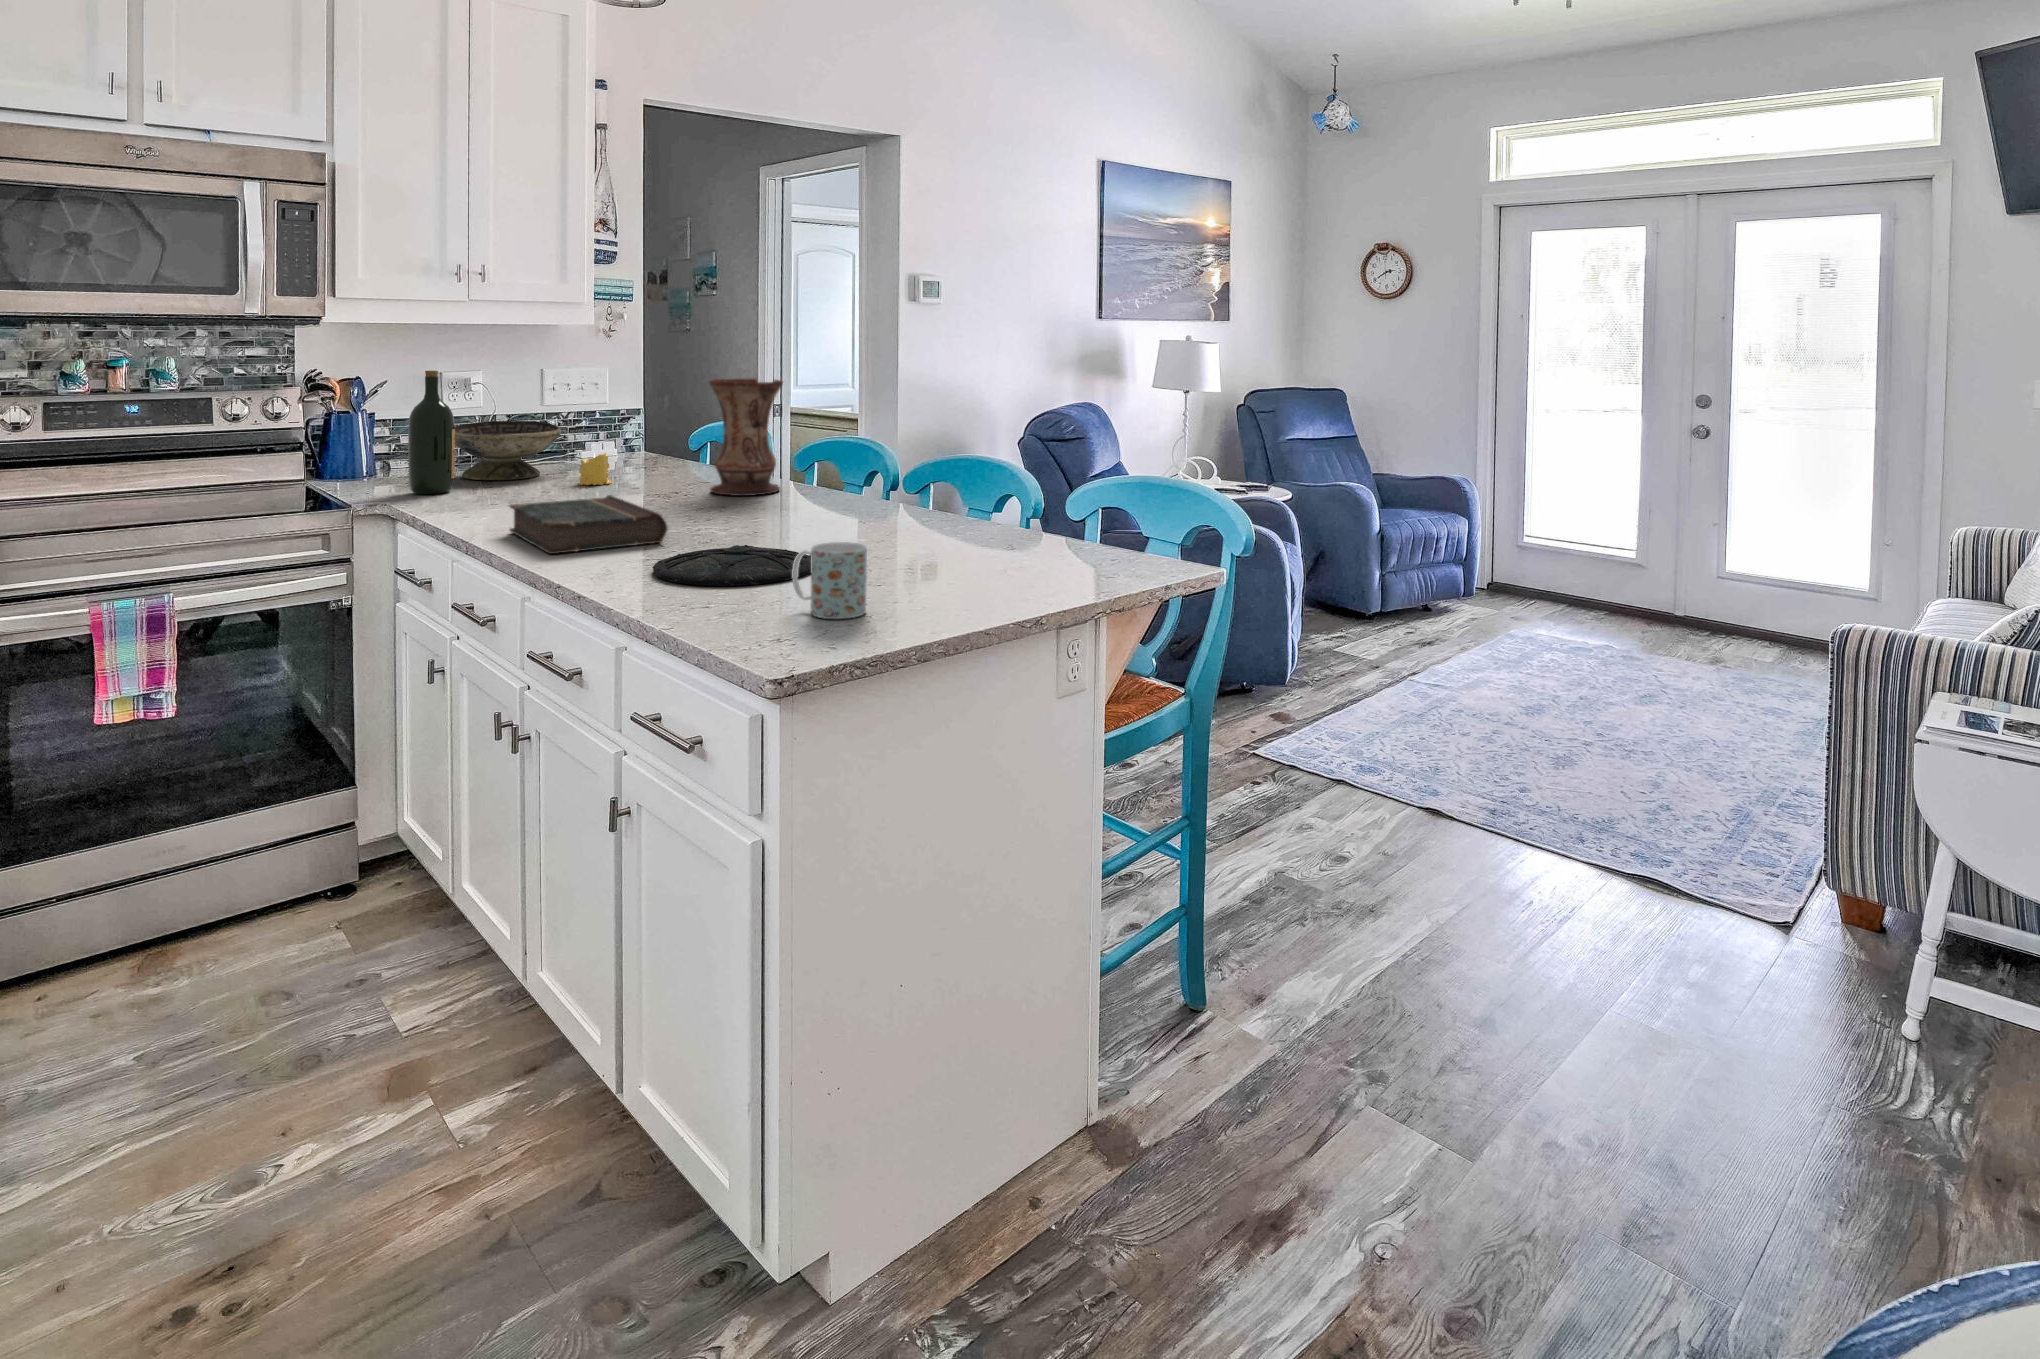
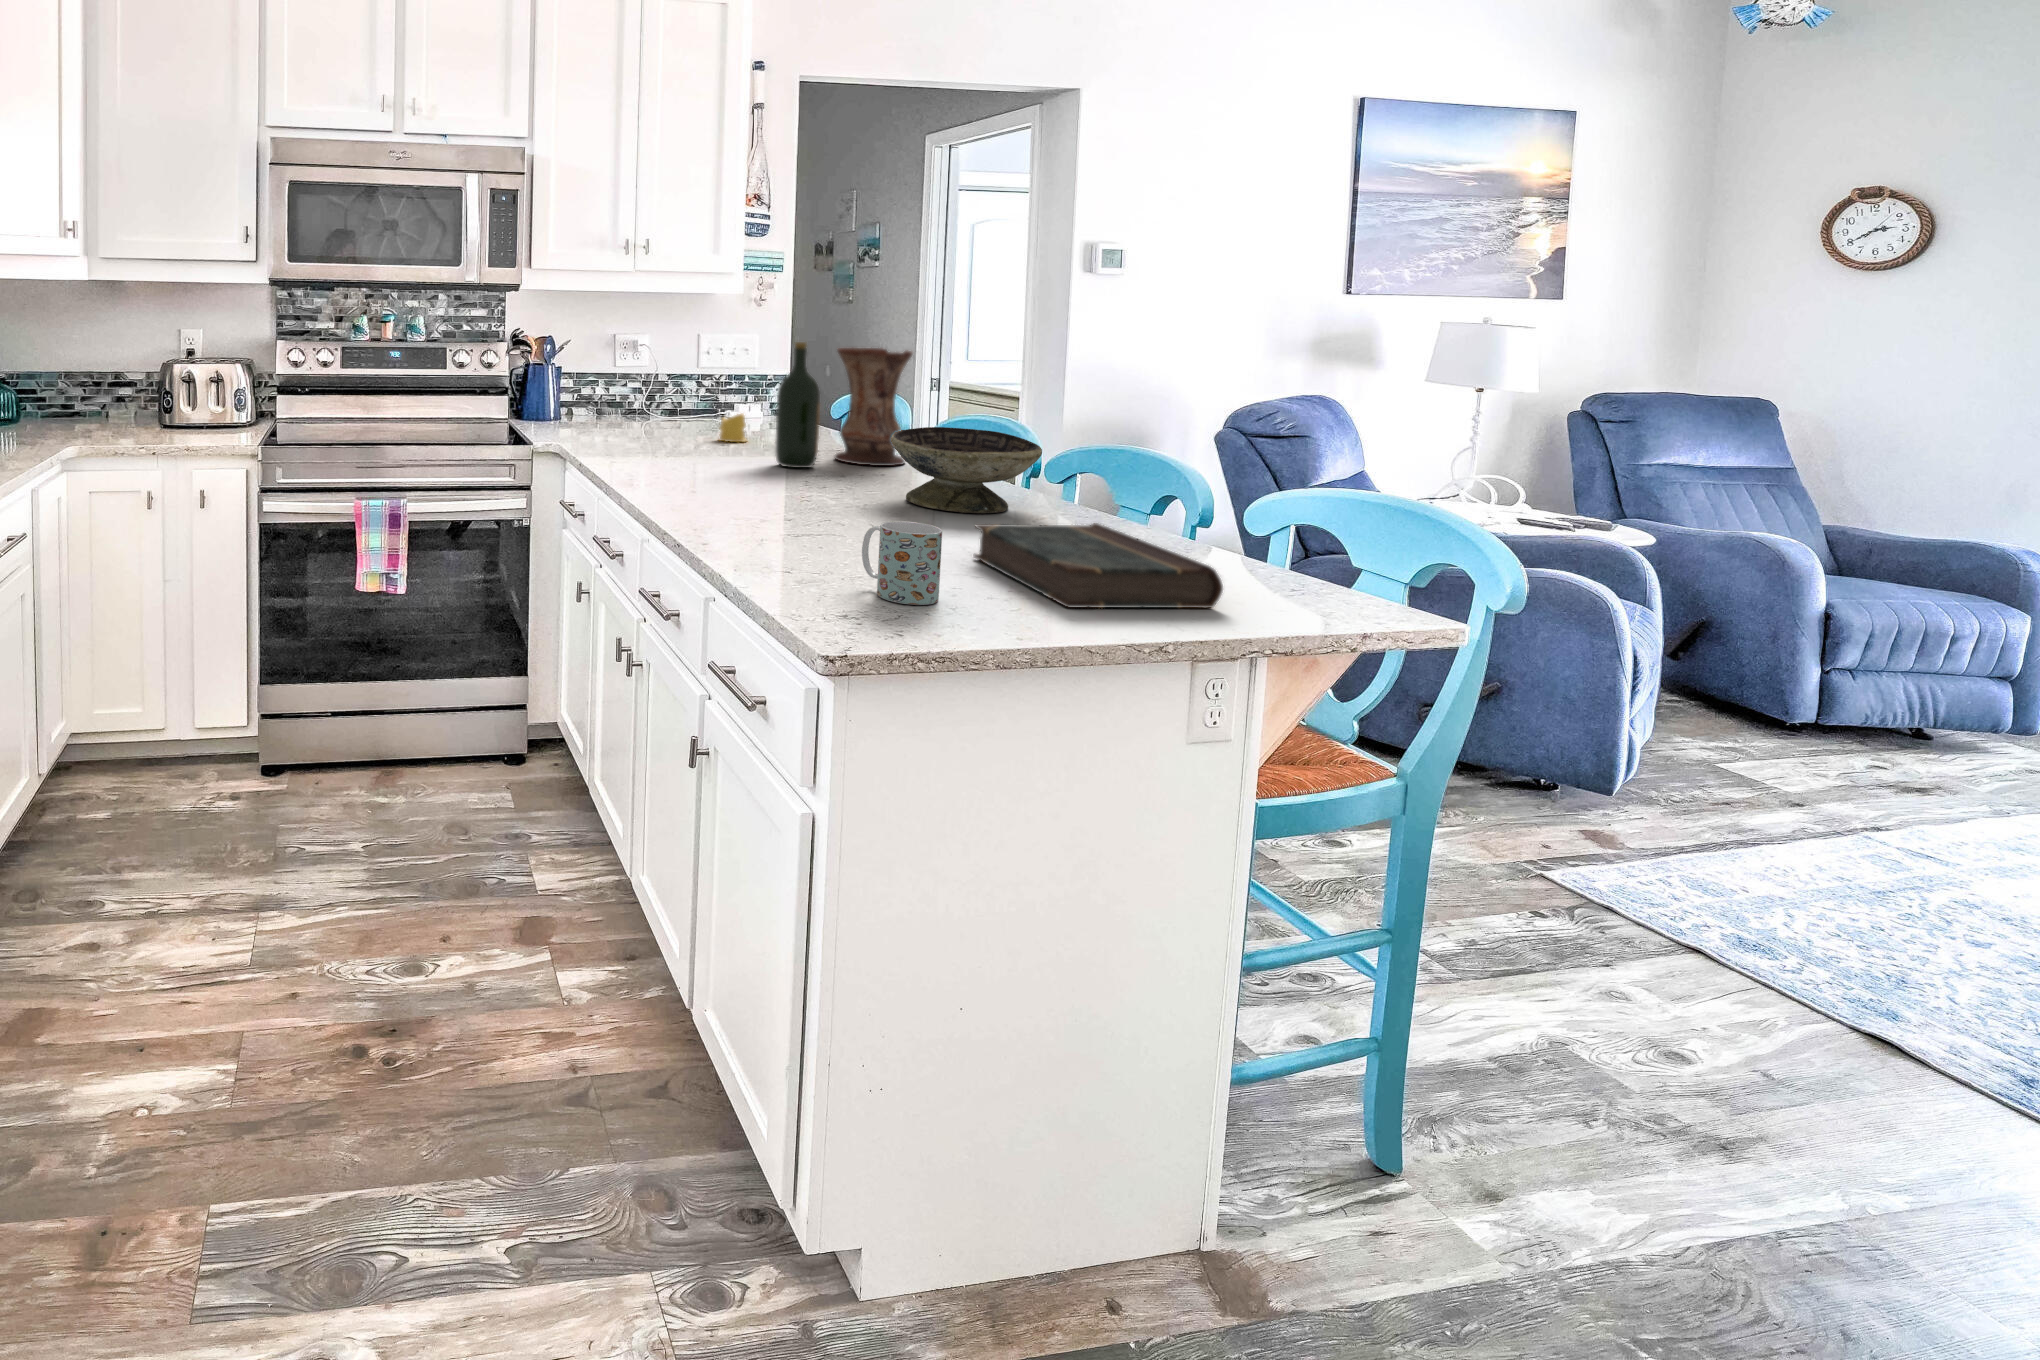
wine bottle: present [408,371,455,494] -> present [775,342,820,468]
decorative bowl: present [454,421,561,480] -> present [891,427,1042,513]
book: present [510,495,668,554] -> present [974,523,1223,608]
plate: present [653,545,811,586] -> none [742,513,909,555]

